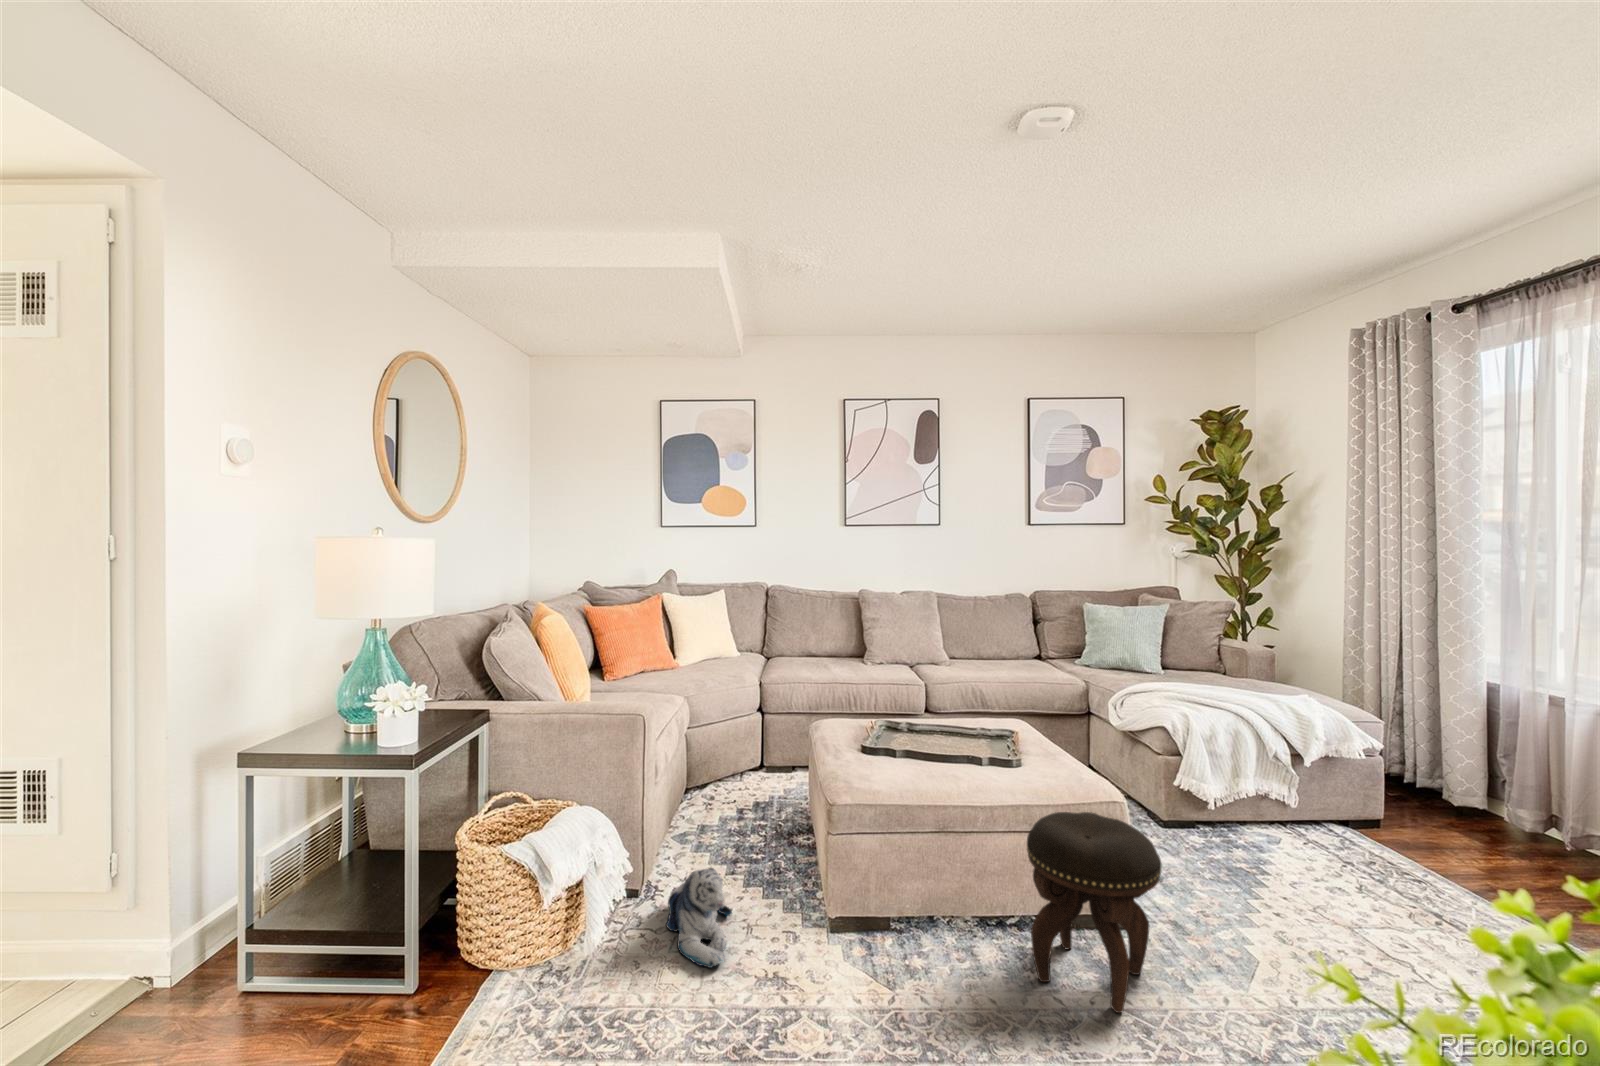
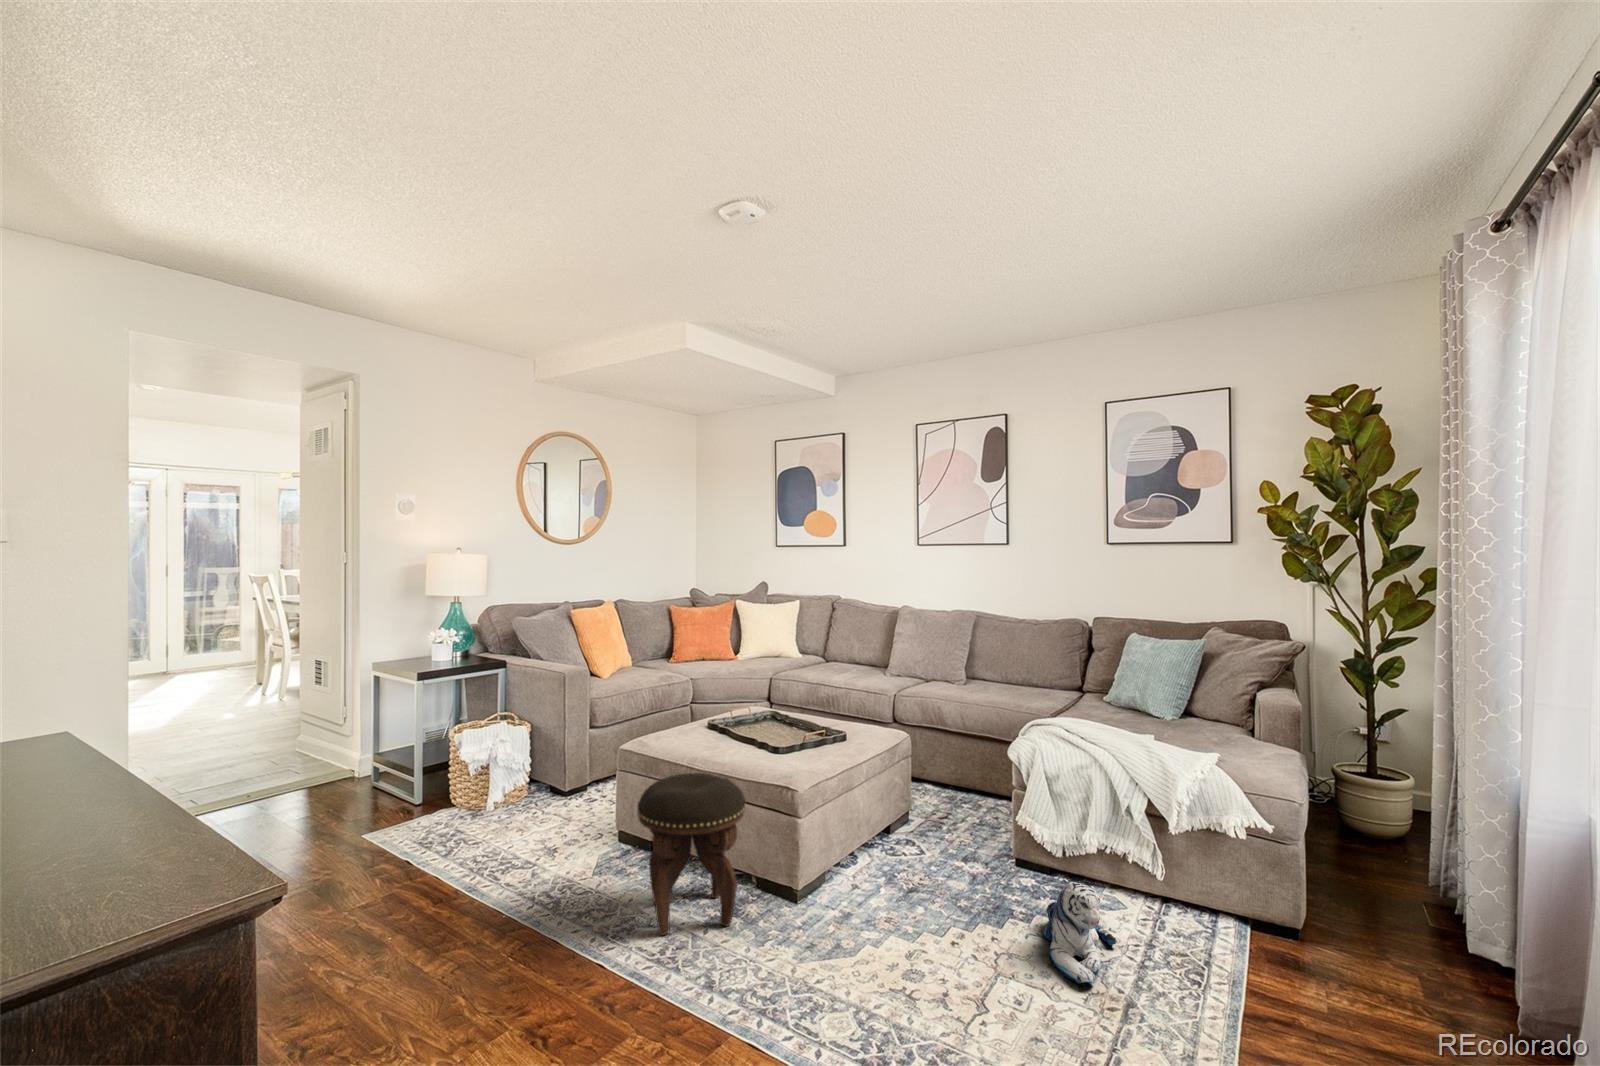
plush toy: present [666,868,732,968] -> present [1042,882,1116,984]

